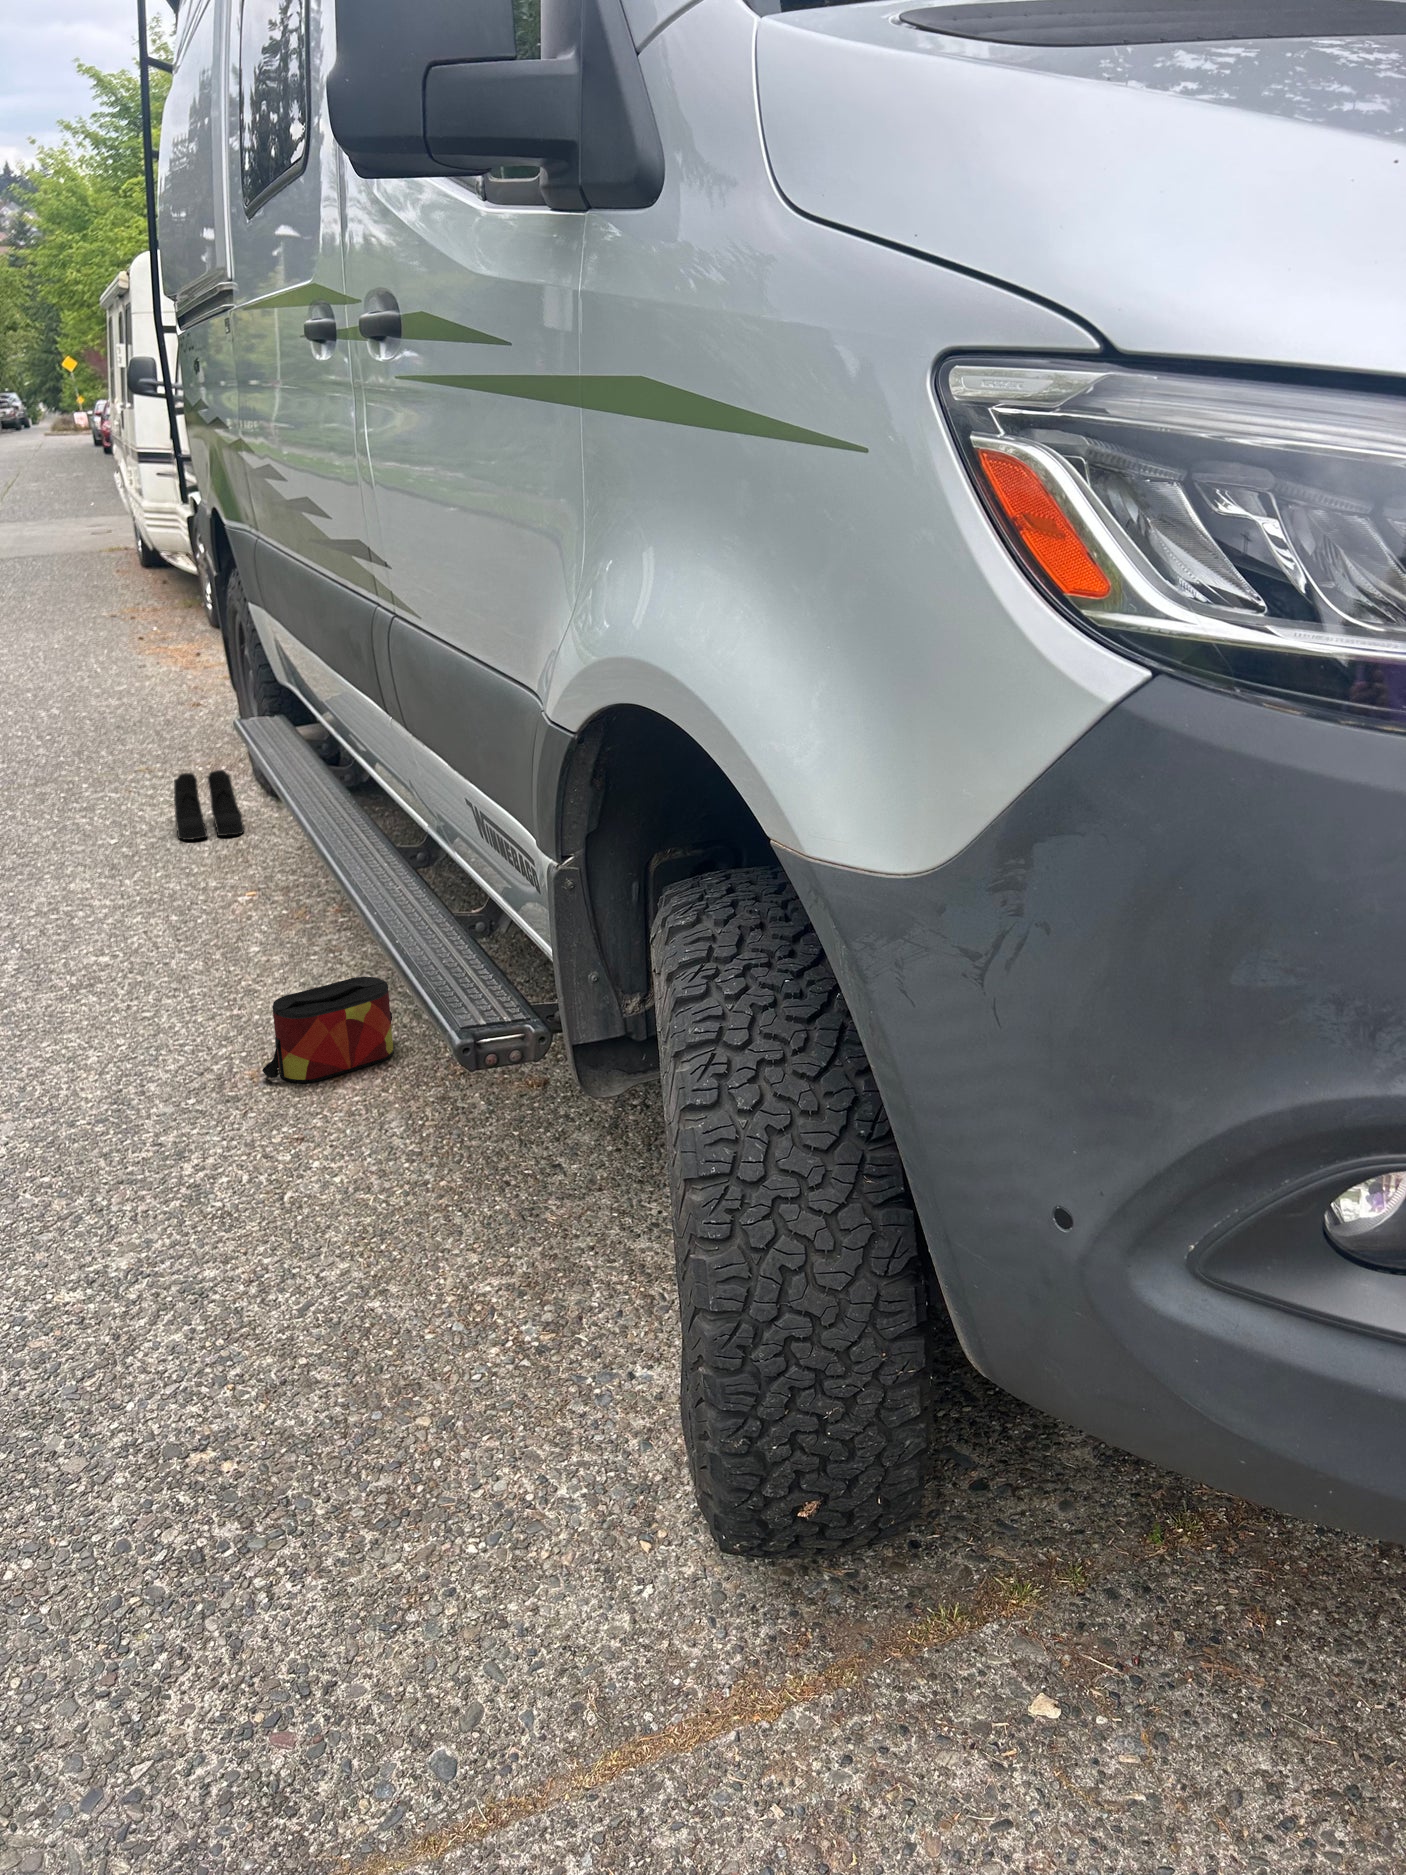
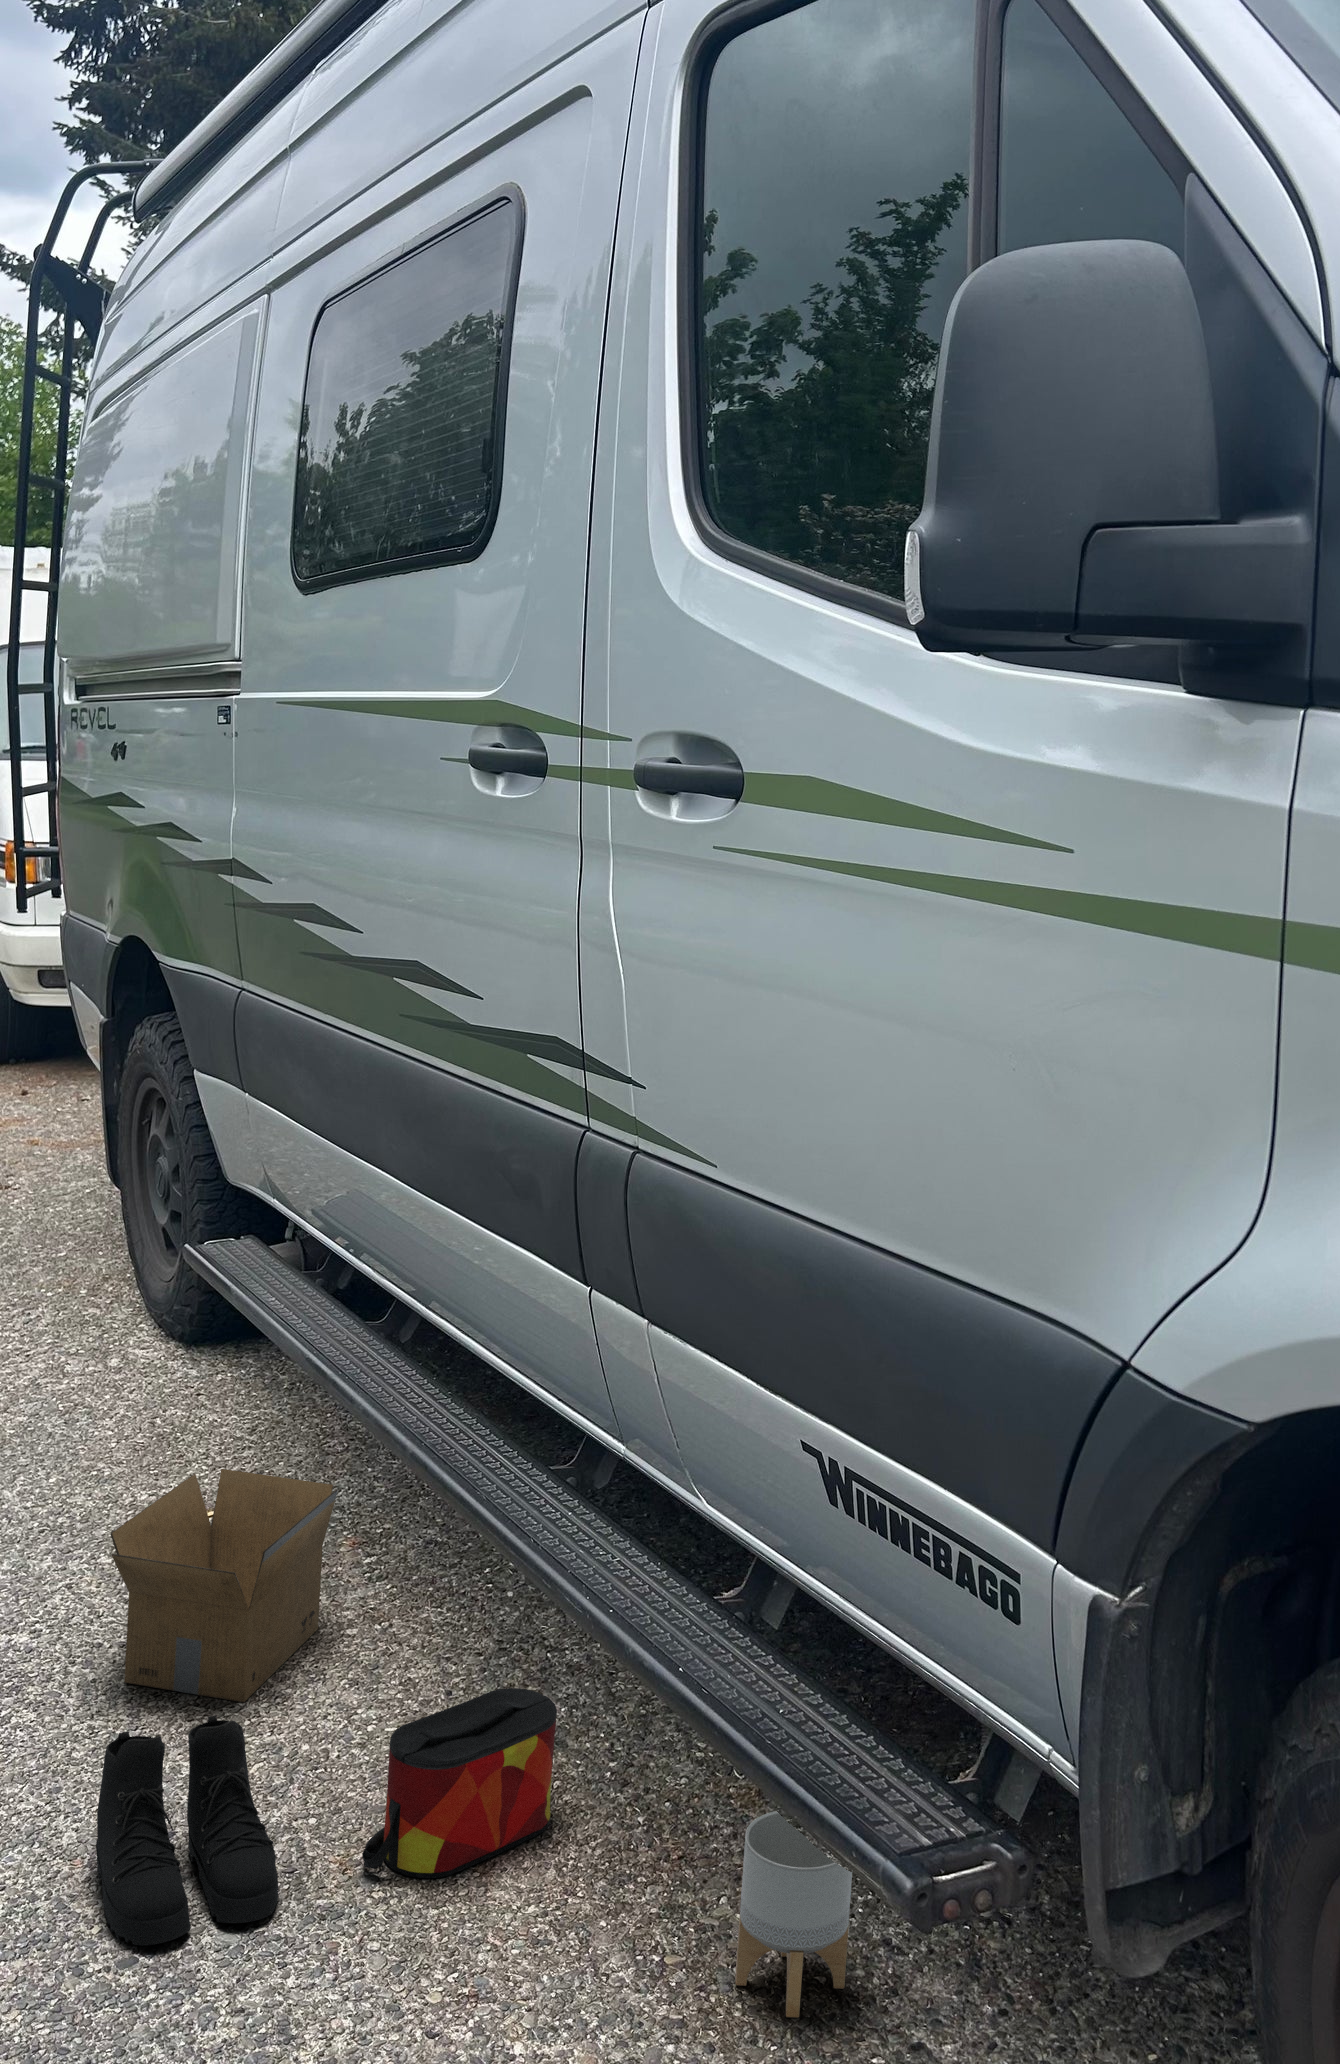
boots: present [174,770,244,840] -> present [96,1715,278,1946]
cardboard box: none [133,857,294,994] -> present [111,1469,338,1702]
planter: none [459,1036,534,1153] -> present [735,1811,852,2017]

